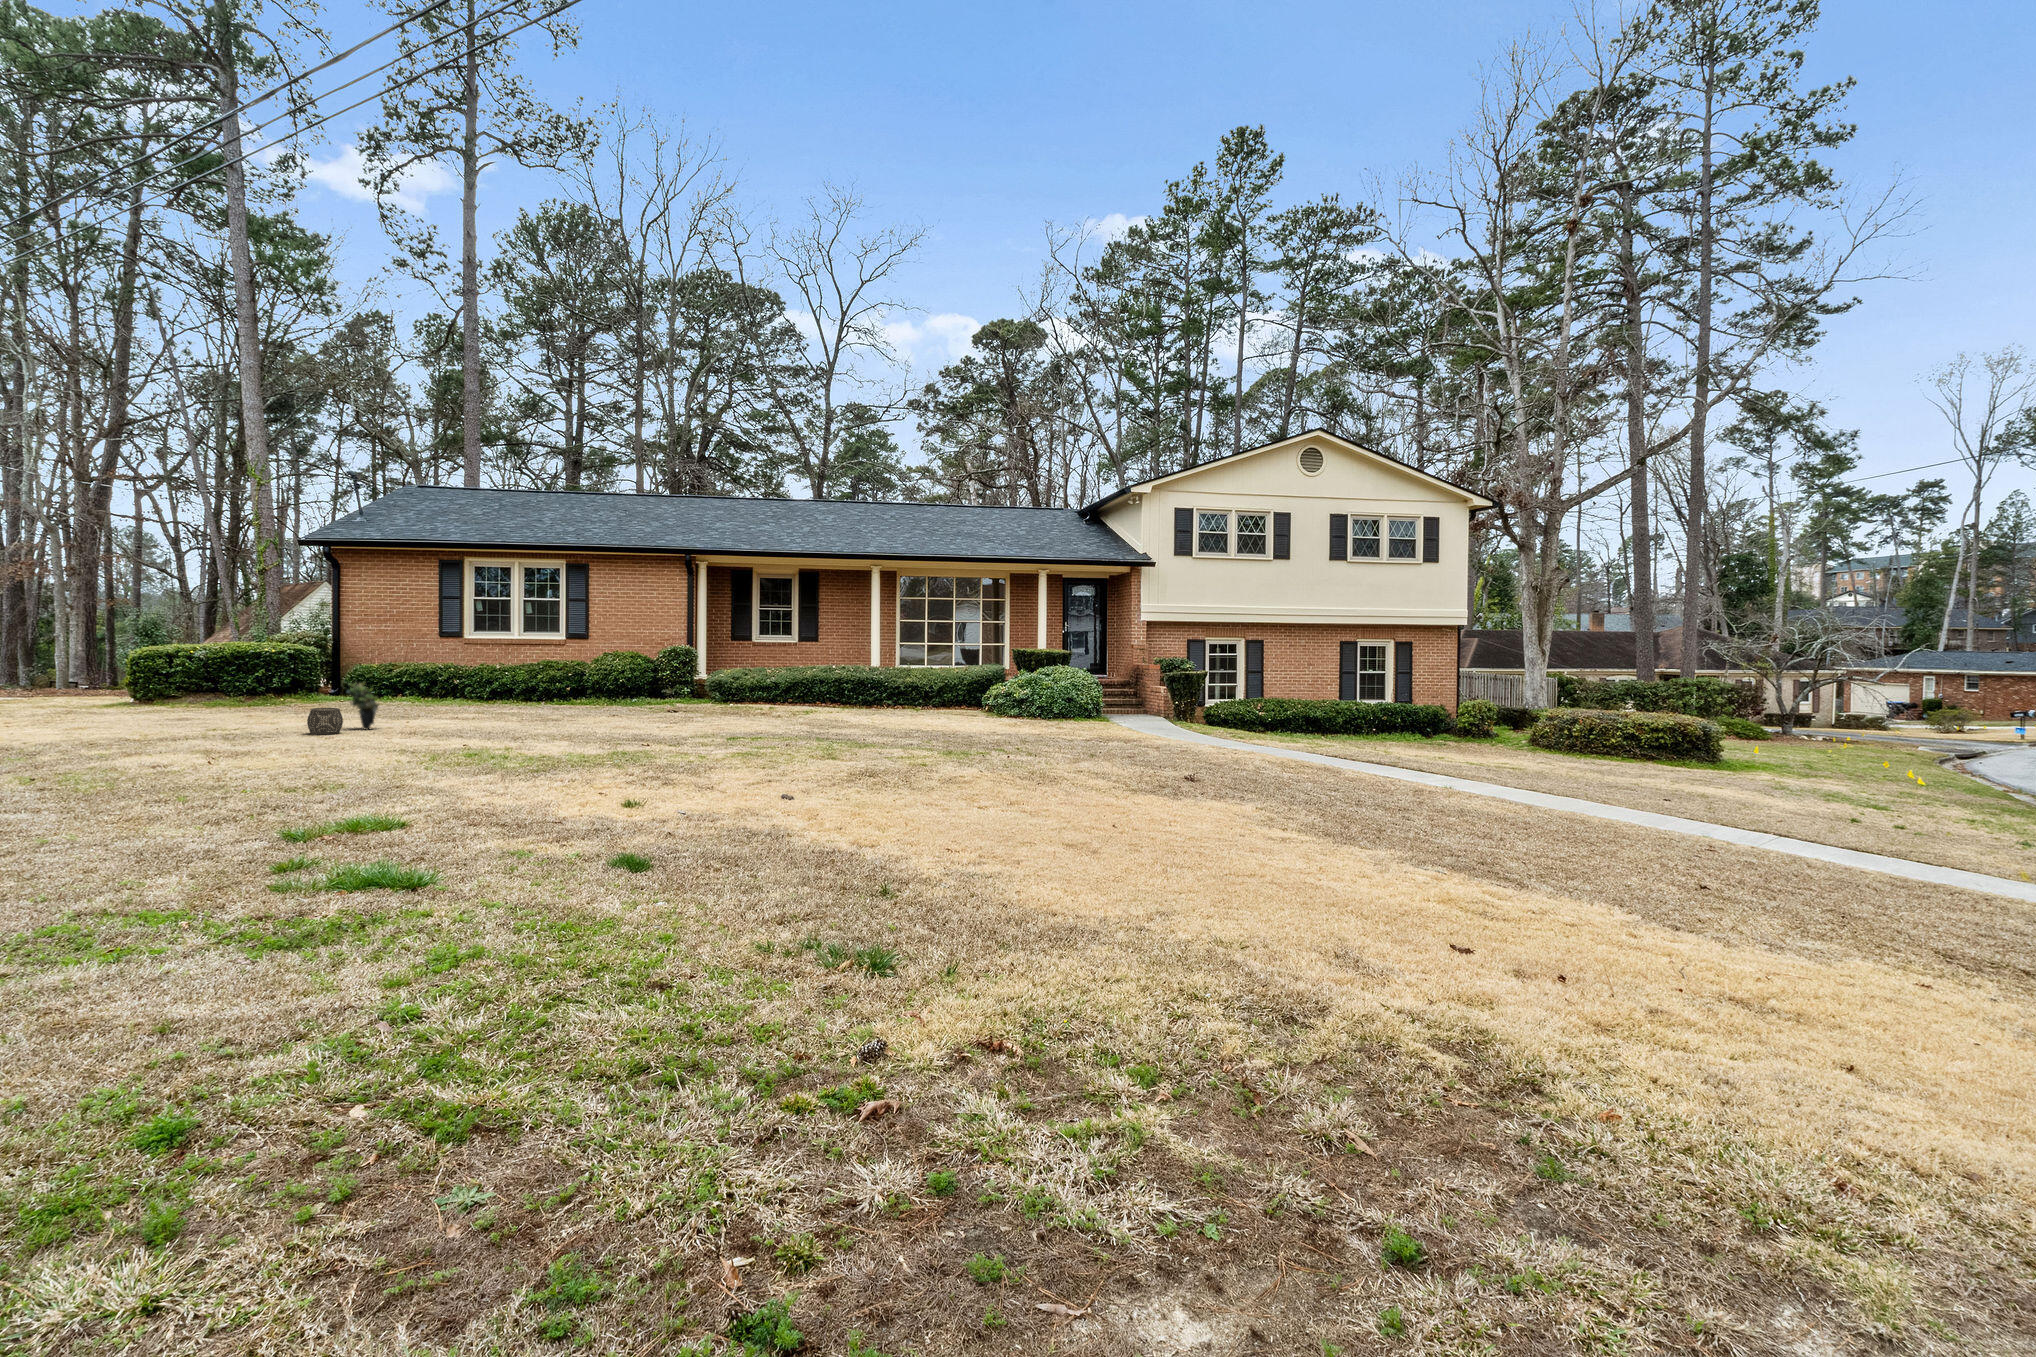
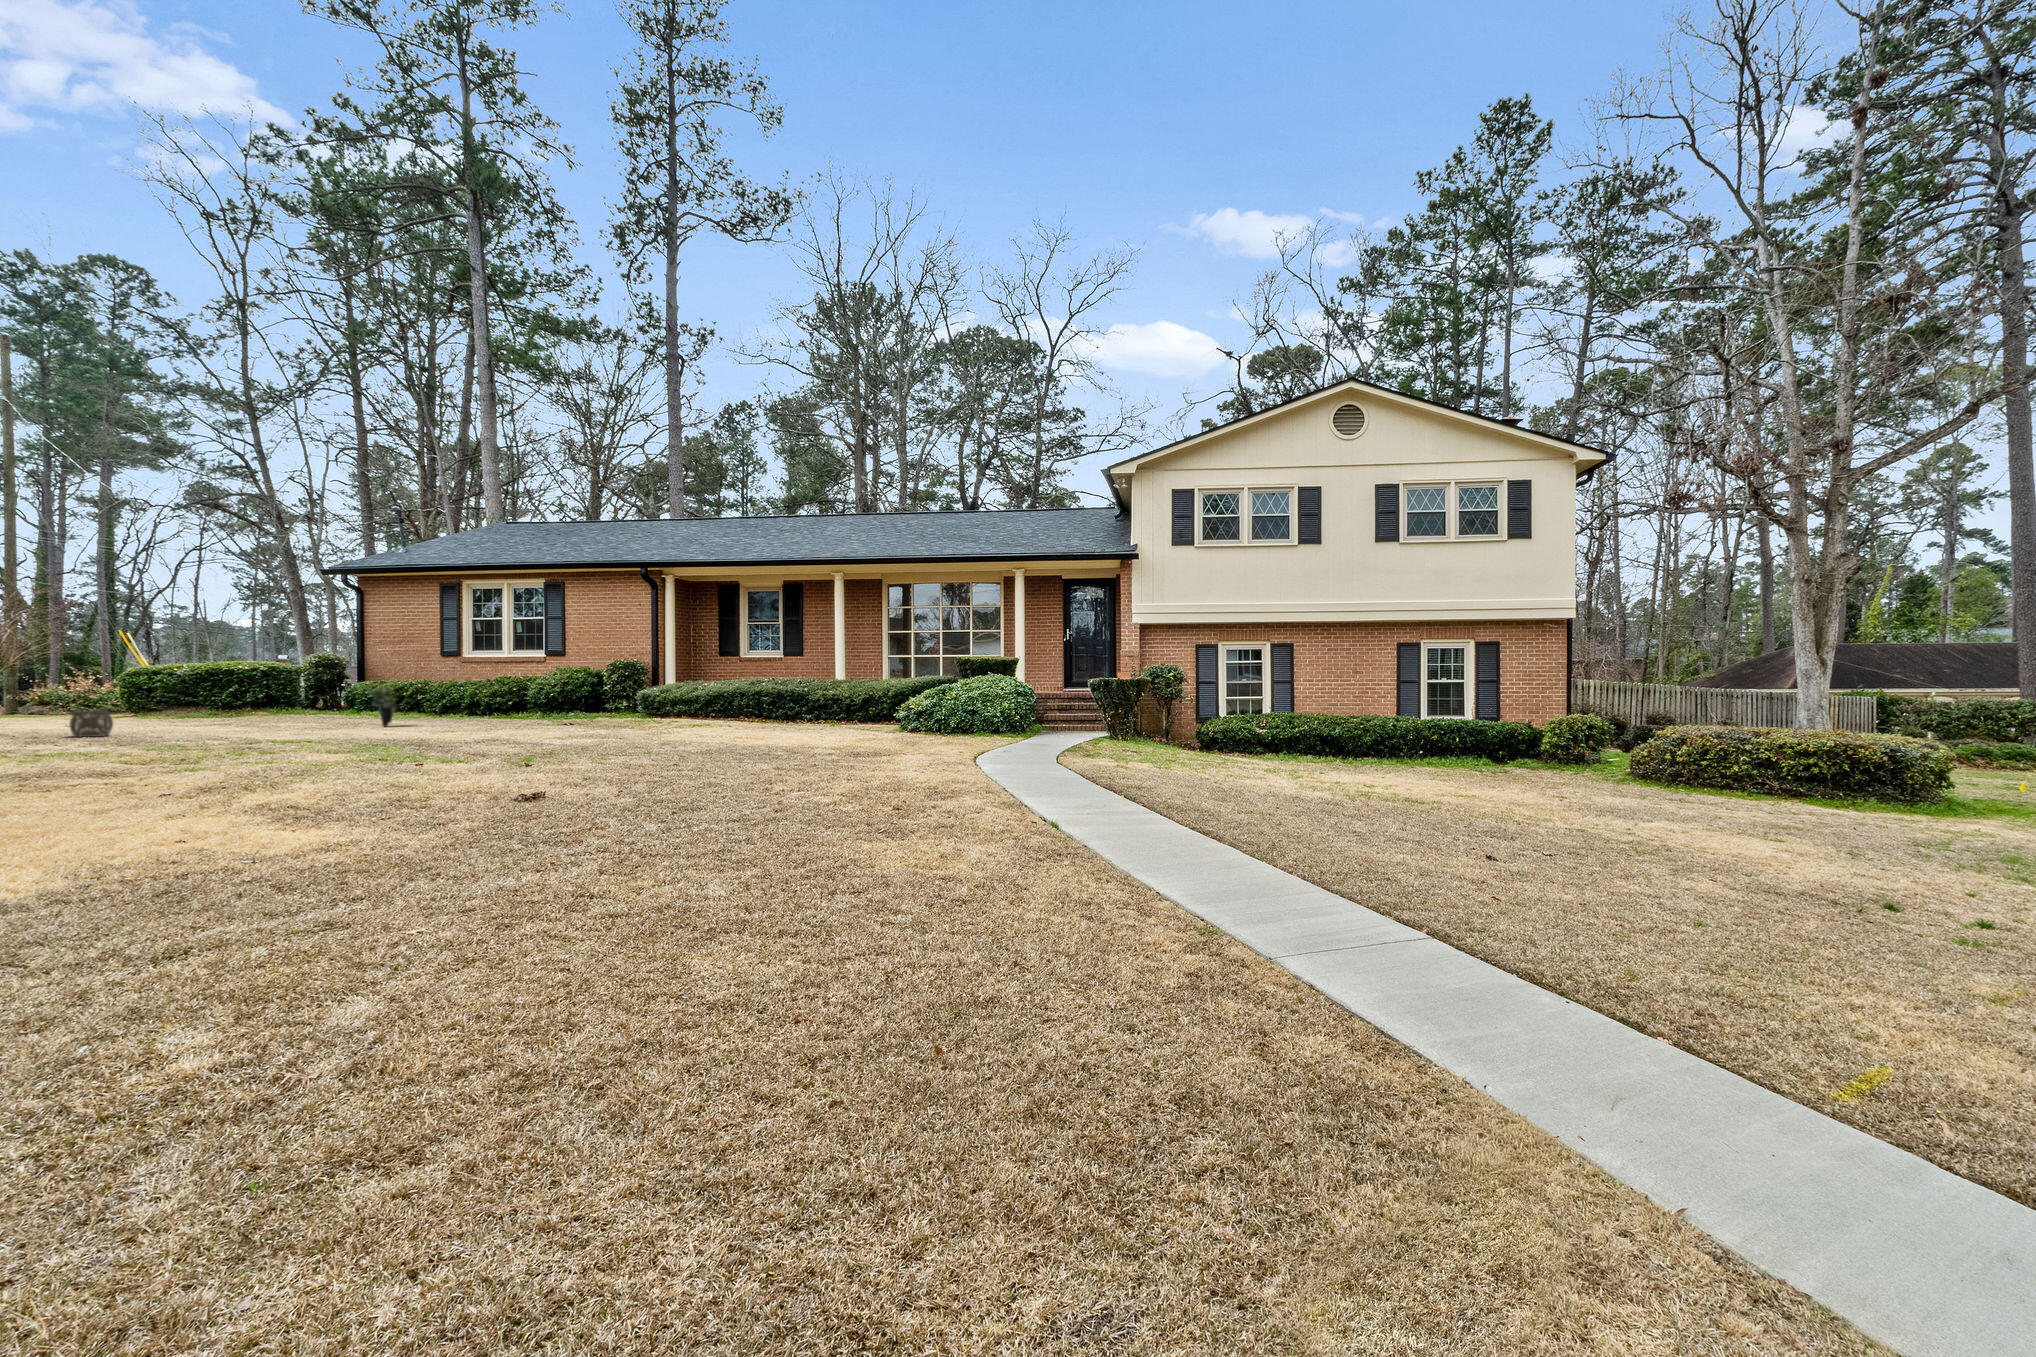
potted plant: present [348,683,379,730] -> present [371,687,398,727]

